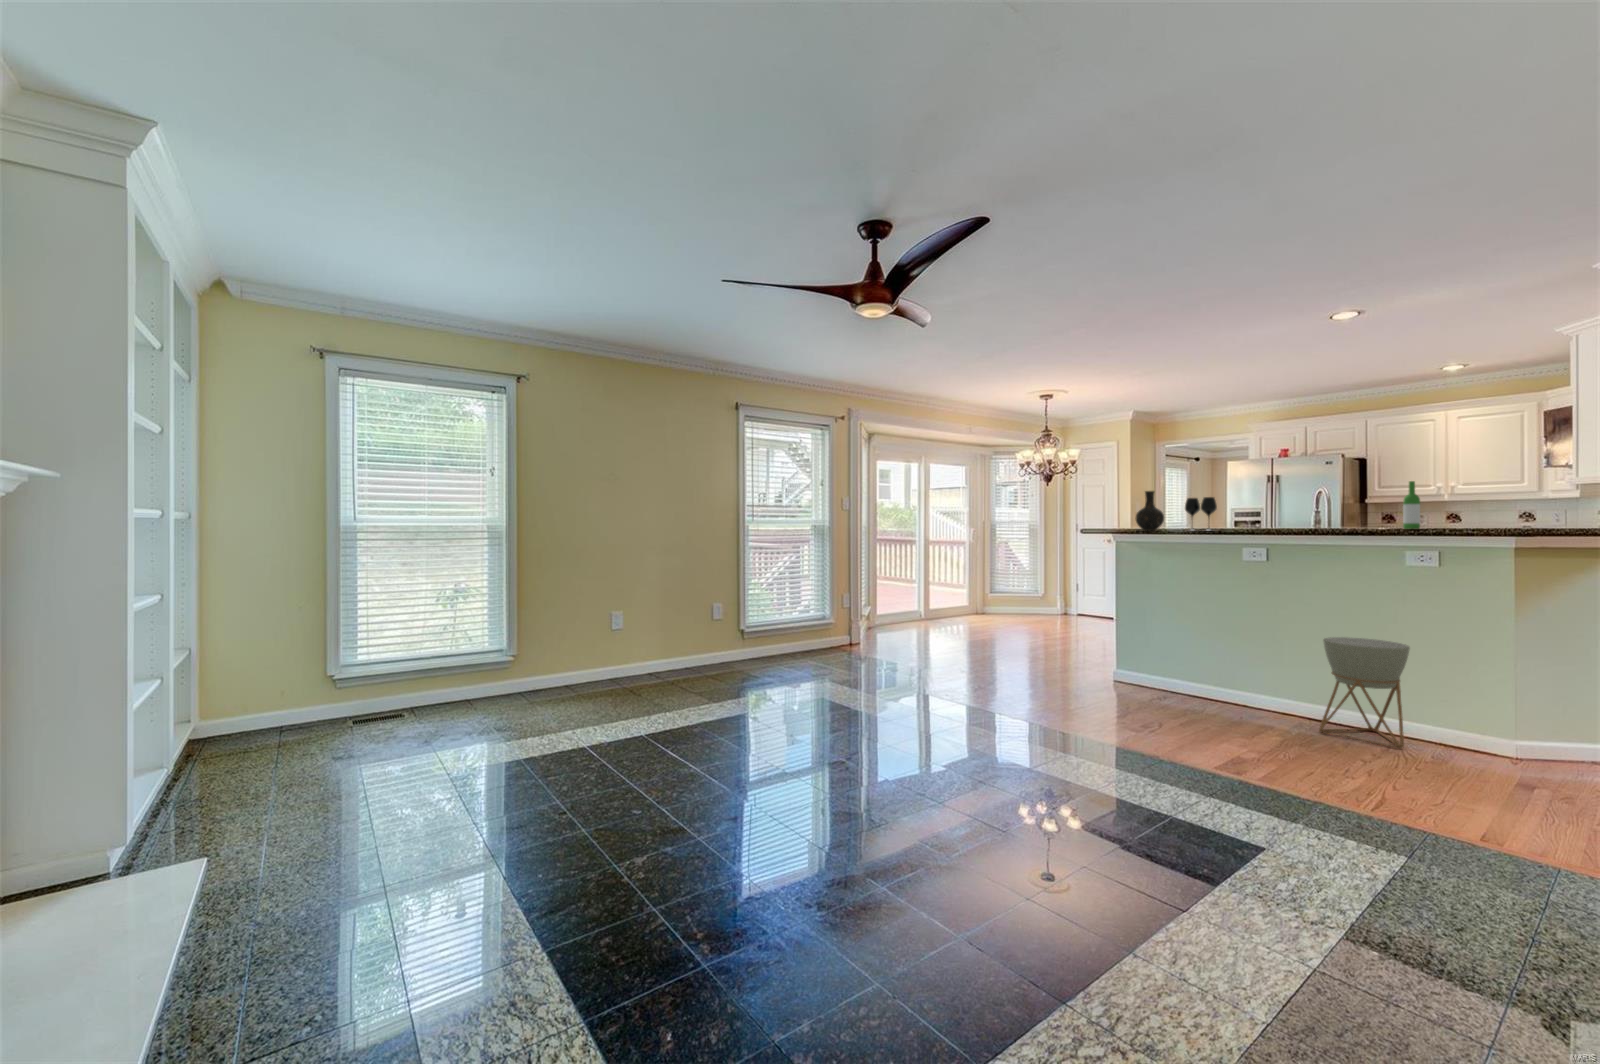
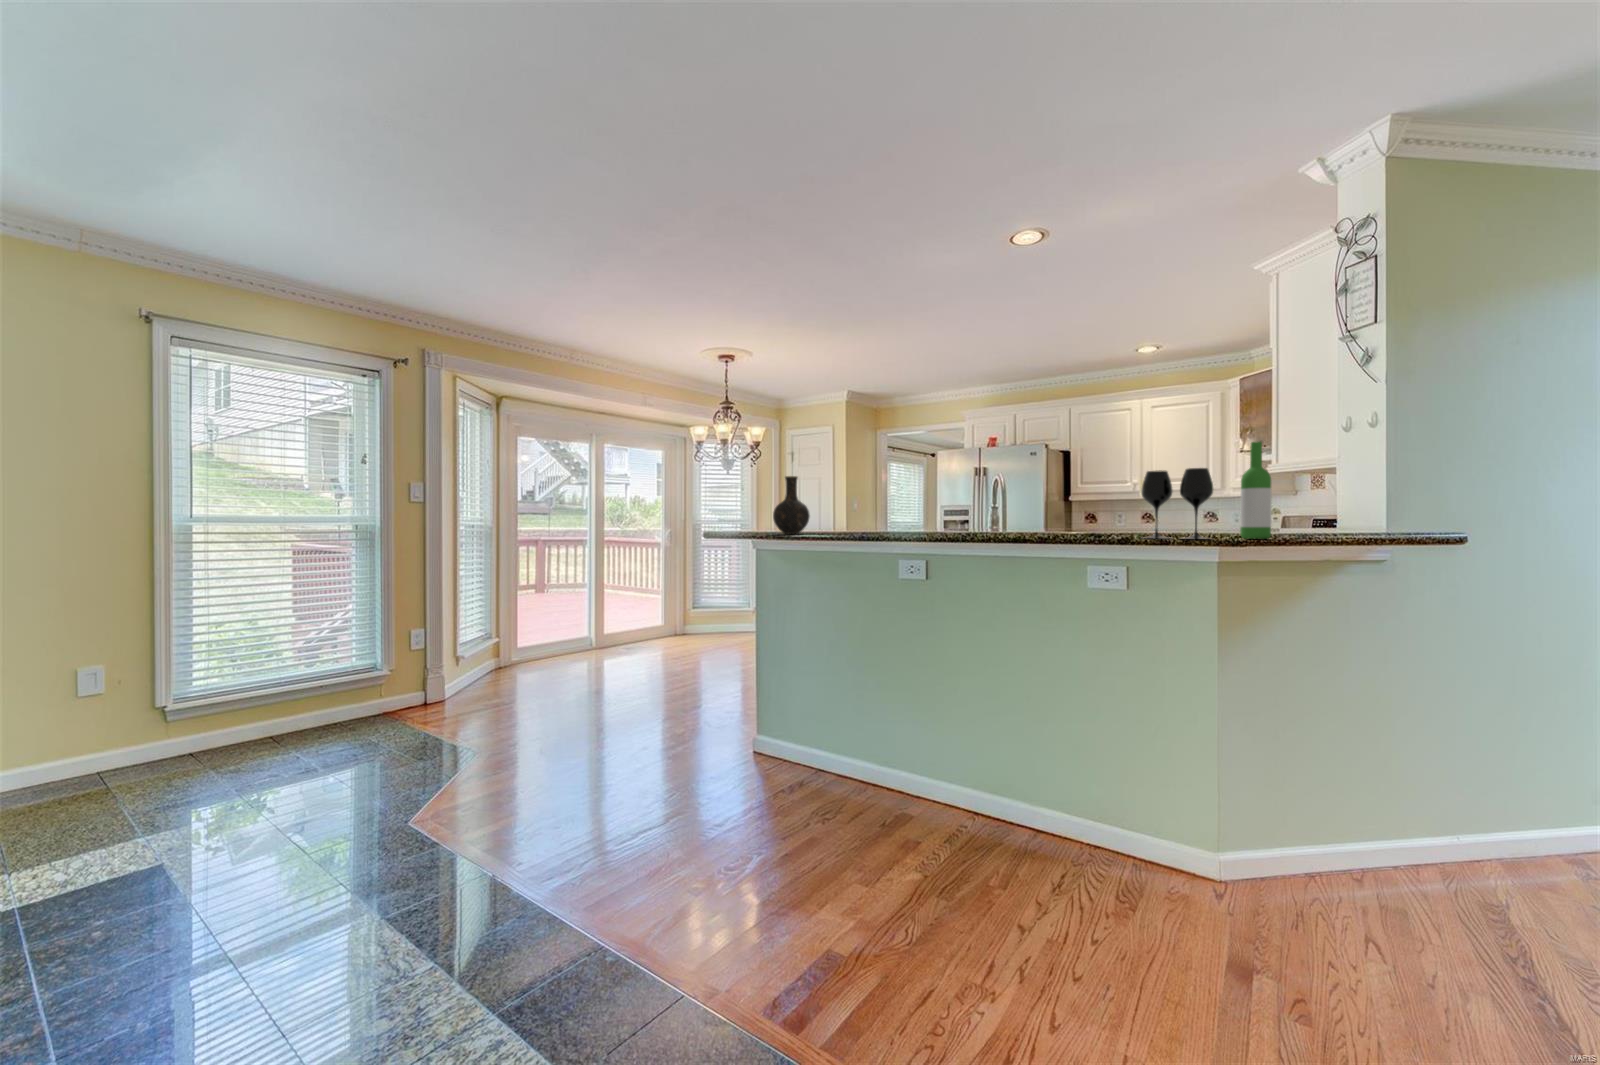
wine bottle: present [1403,481,1420,529] -> present [1240,441,1271,539]
wine glass: present [1185,497,1217,531] -> present [1141,468,1214,539]
planter: present [1319,637,1410,749] -> none [973,697,1089,886]

